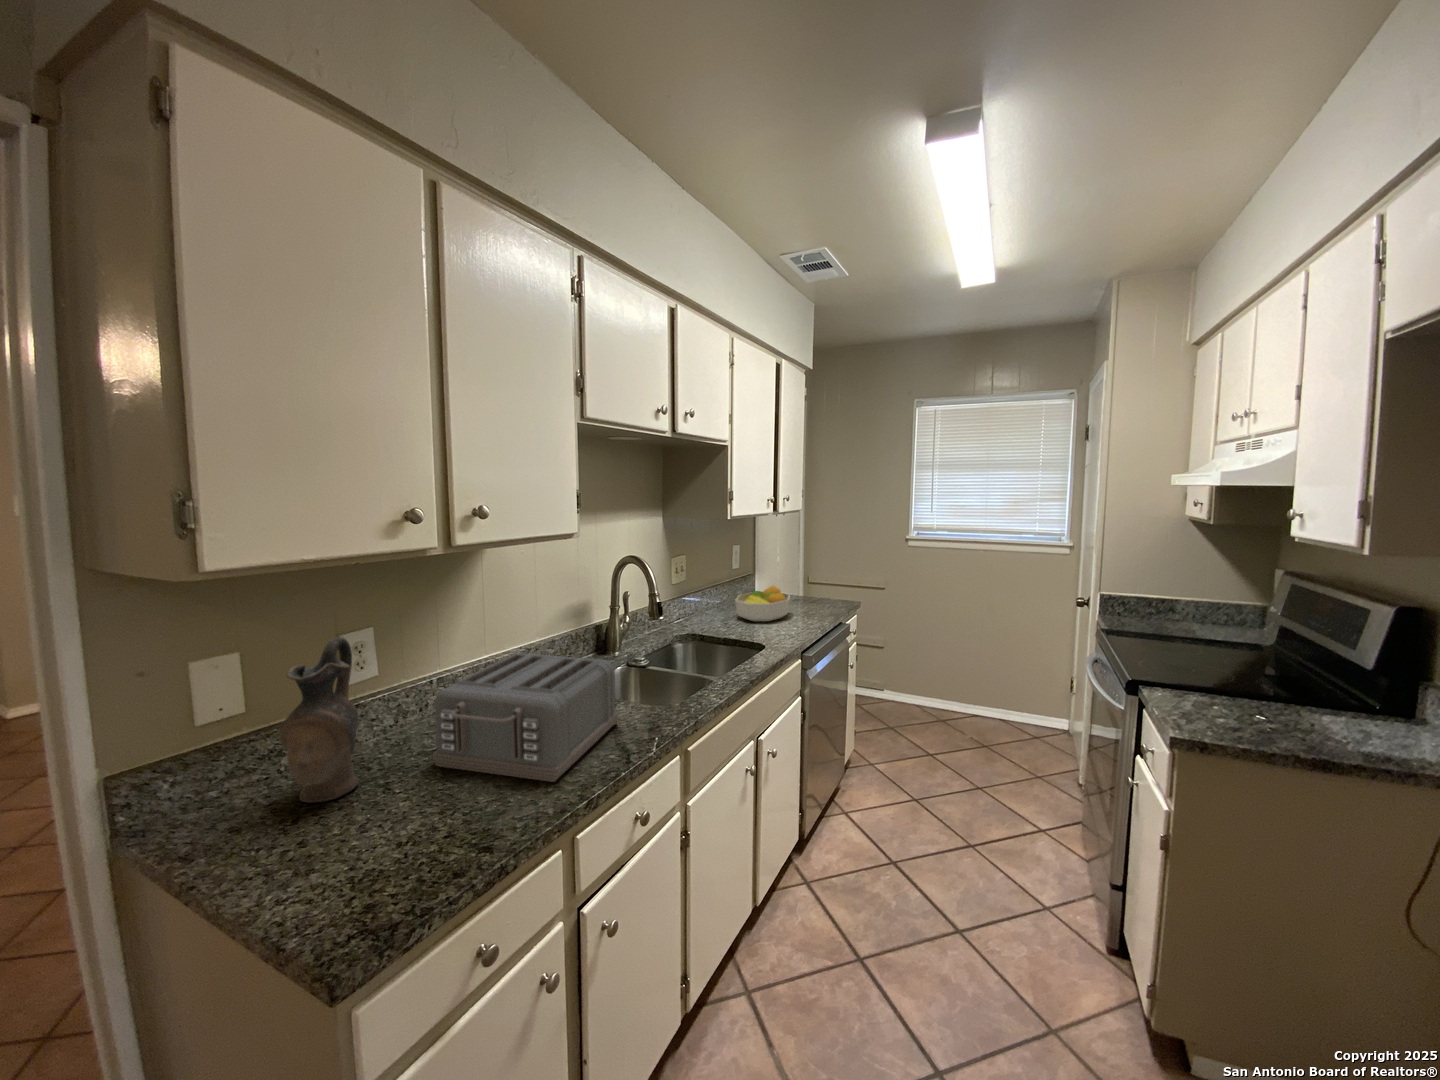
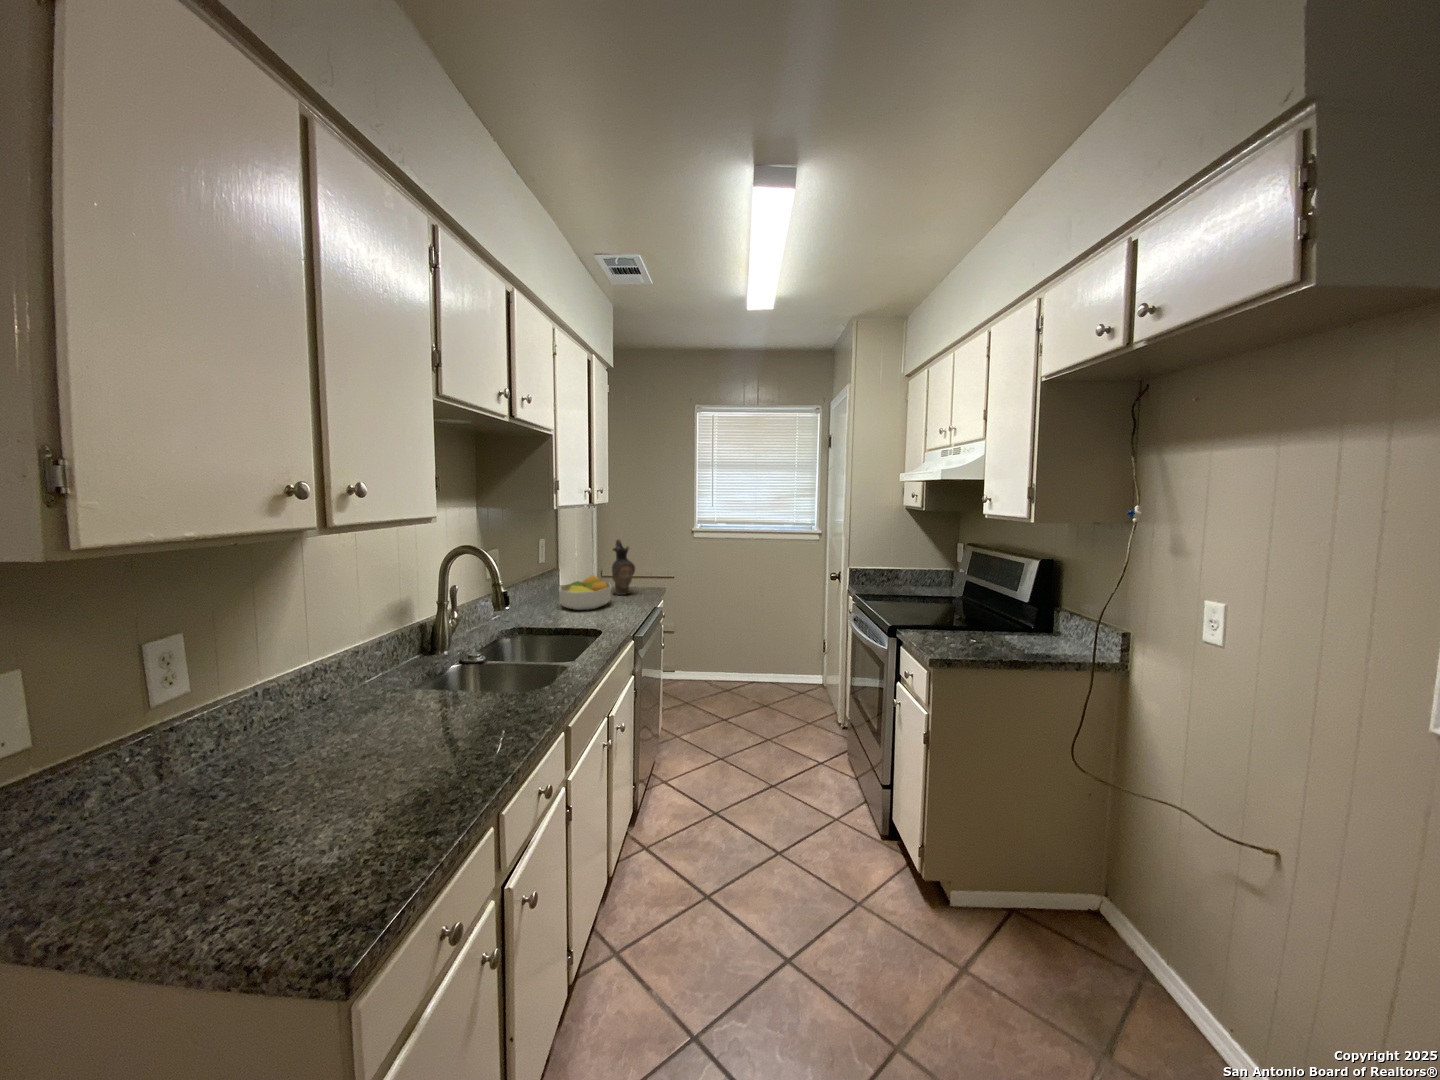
ceramic pitcher: present [279,637,359,802] -> present [612,539,635,595]
toaster: present [433,653,618,782] -> none [286,646,495,785]

